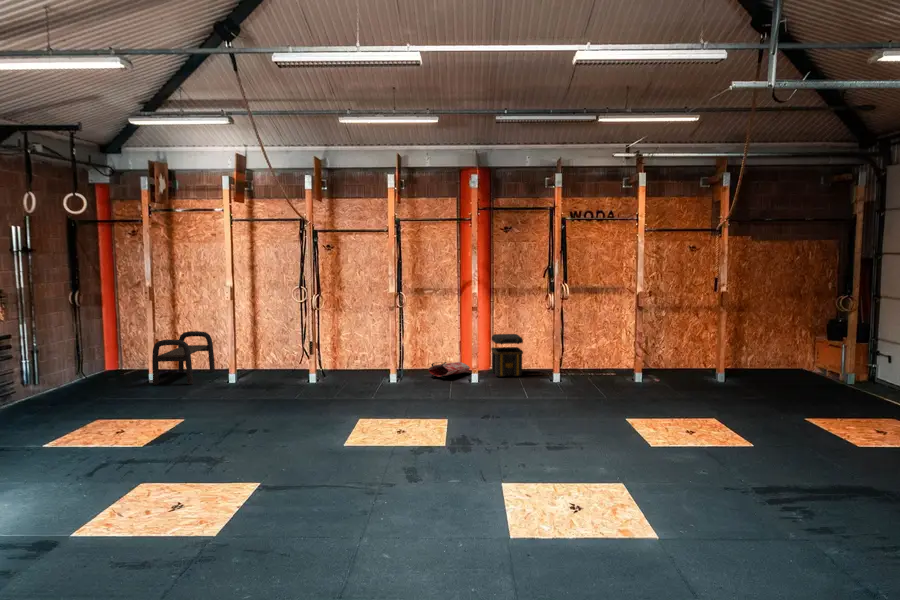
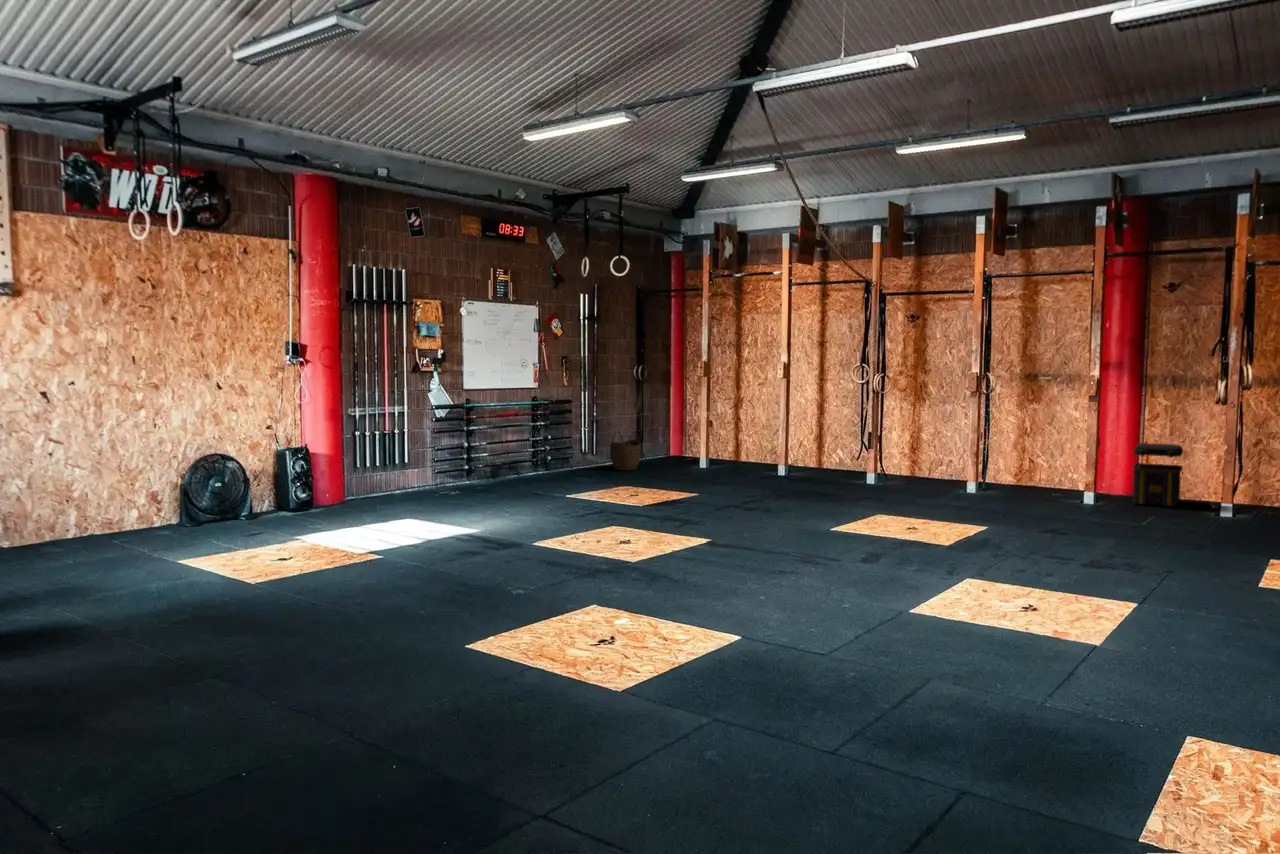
bench: present [152,331,215,385] -> none [706,418,775,475]
woven basket: none [43,356,80,395] -> present [610,432,641,471]
bag: present [428,362,470,378] -> none [1029,475,1098,497]

